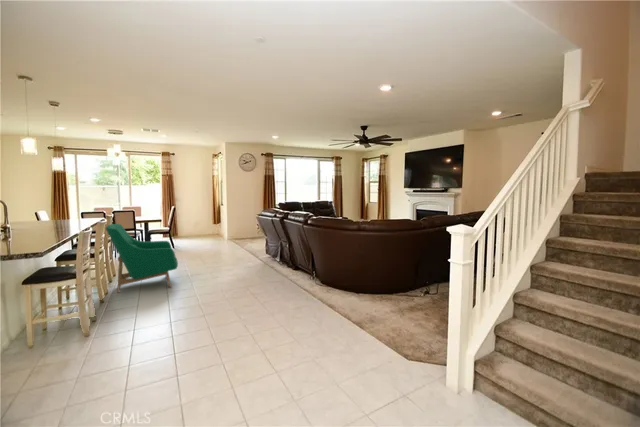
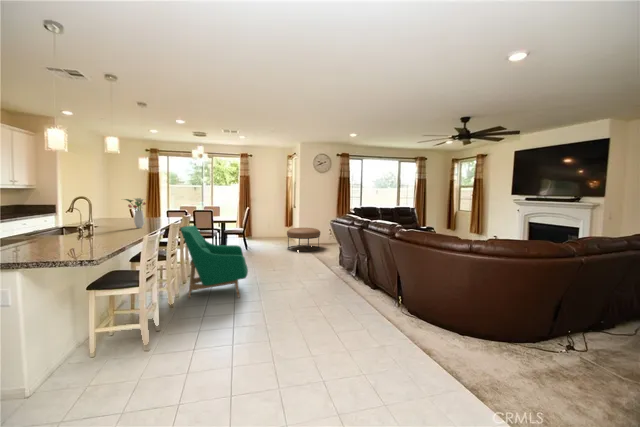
flower arrangement: none [34,198,66,228] -> present [125,198,146,228]
ottoman: none [215,223,247,245] -> present [287,228,320,251]

